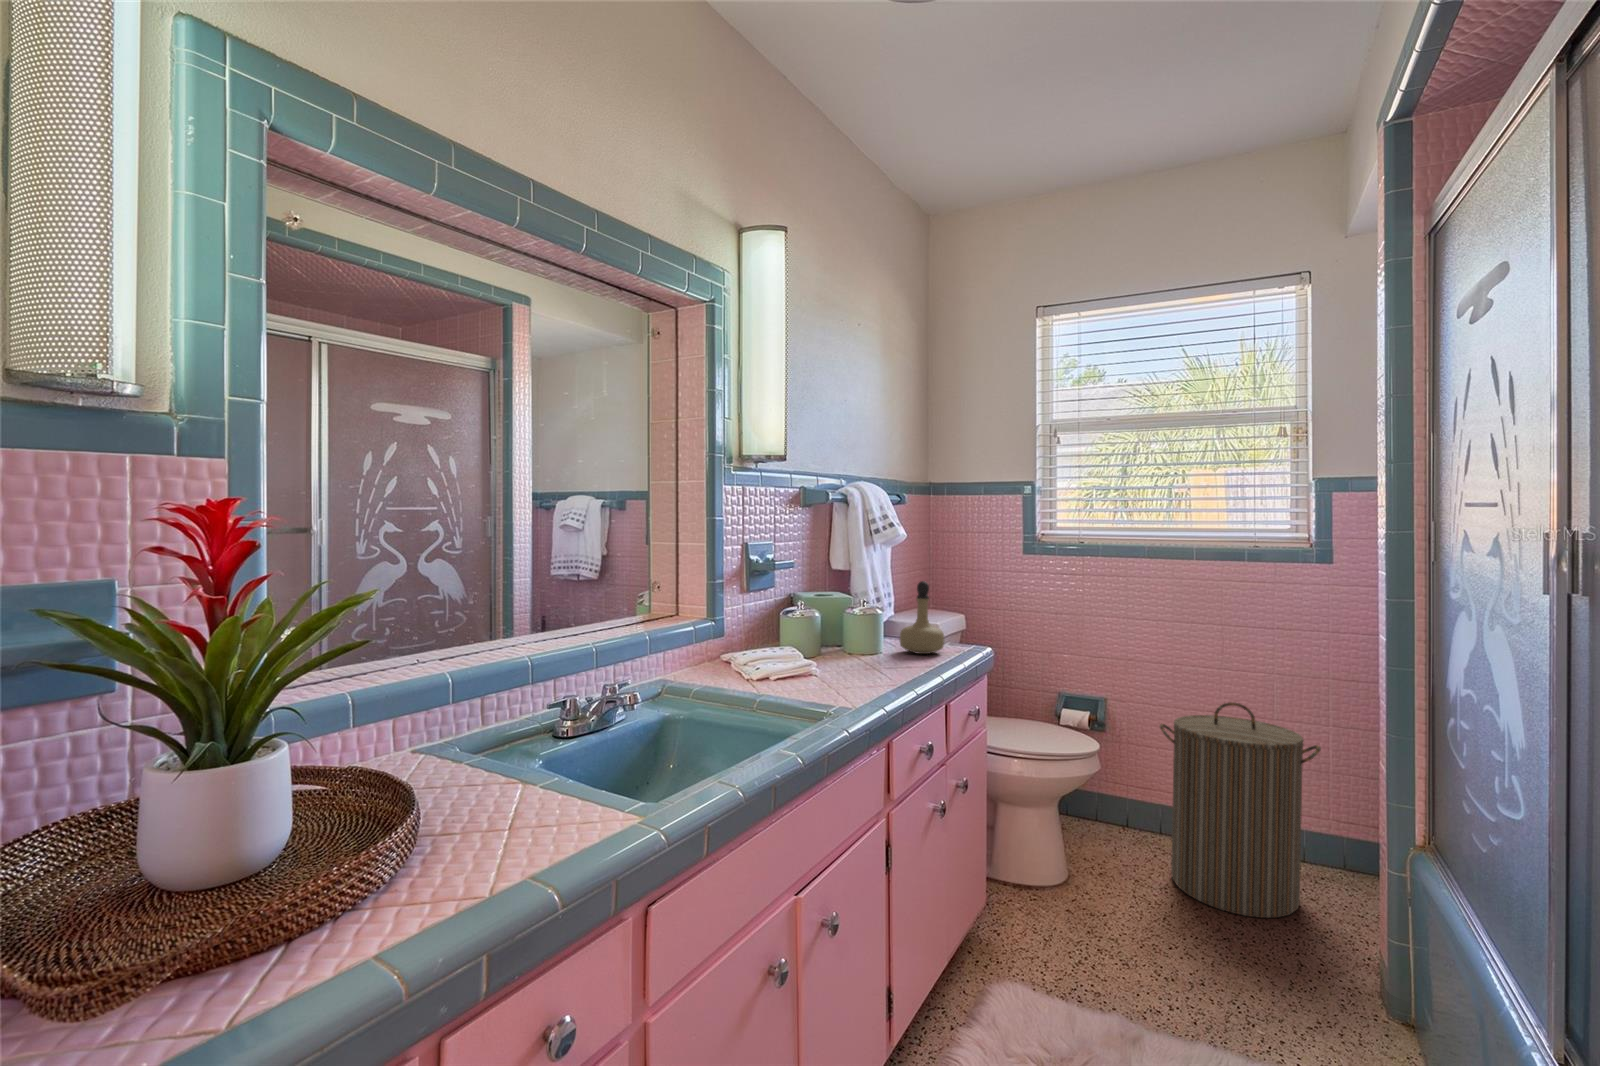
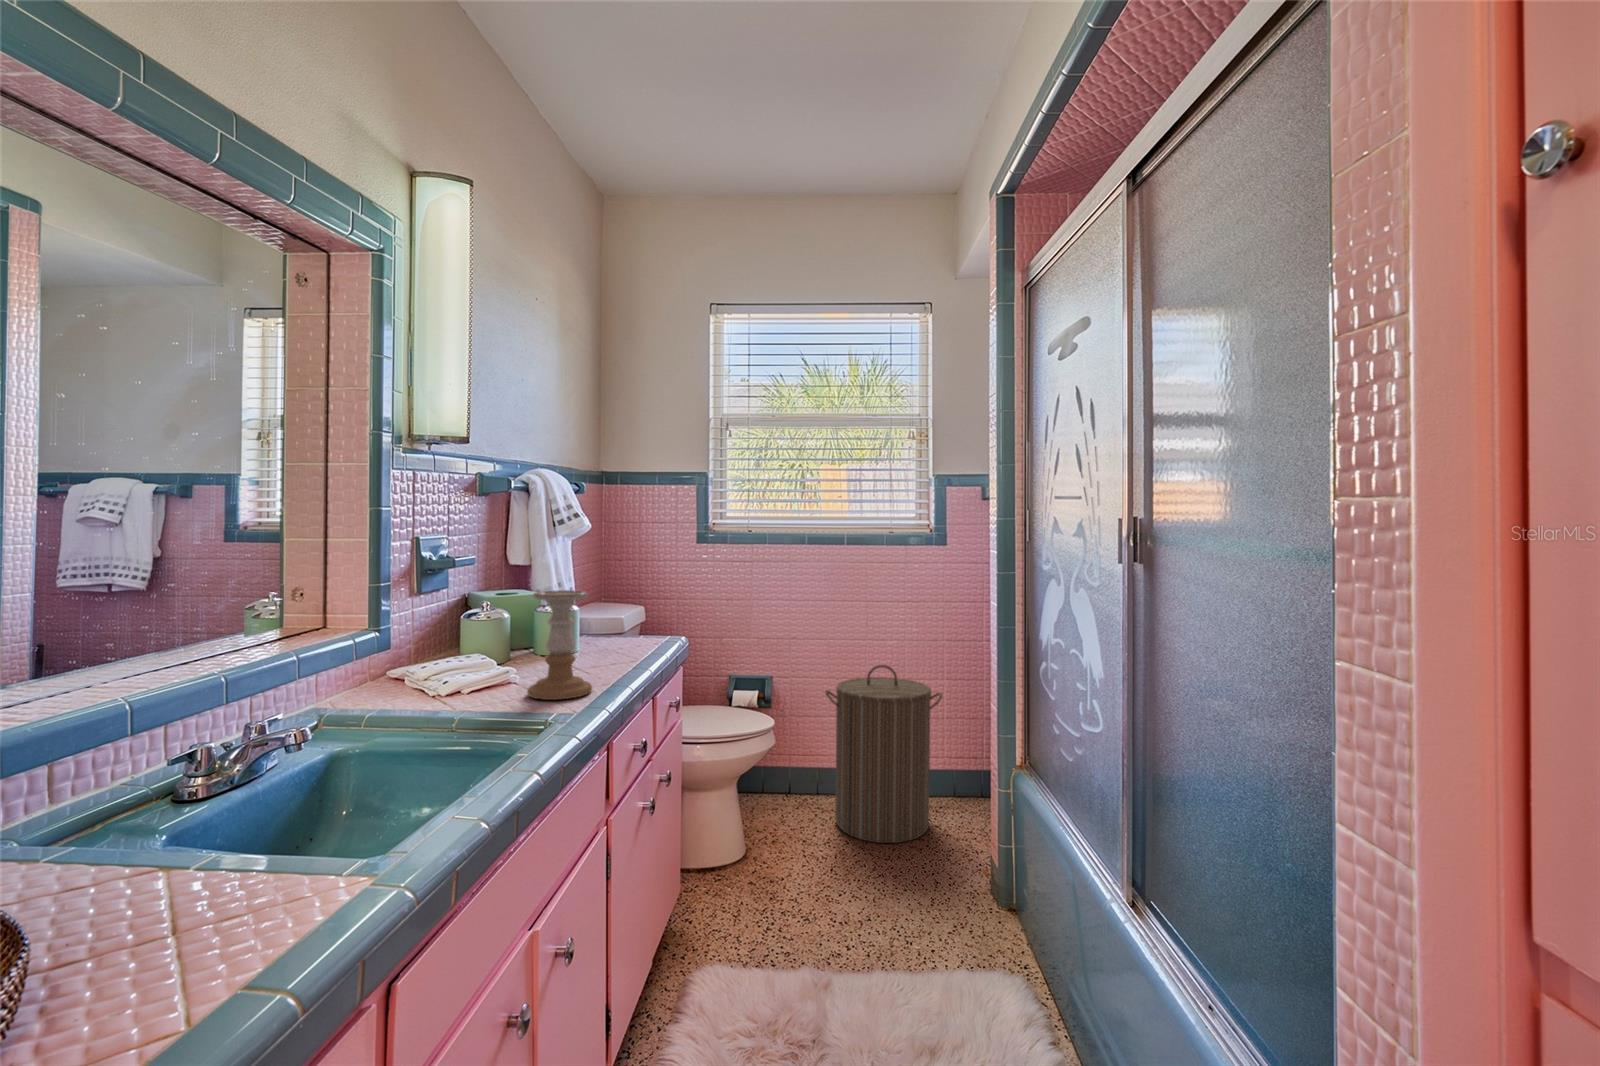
perfume bottle: present [900,581,944,654] -> none [601,573,648,648]
candle holder: none [817,593,873,692] -> present [527,590,592,700]

